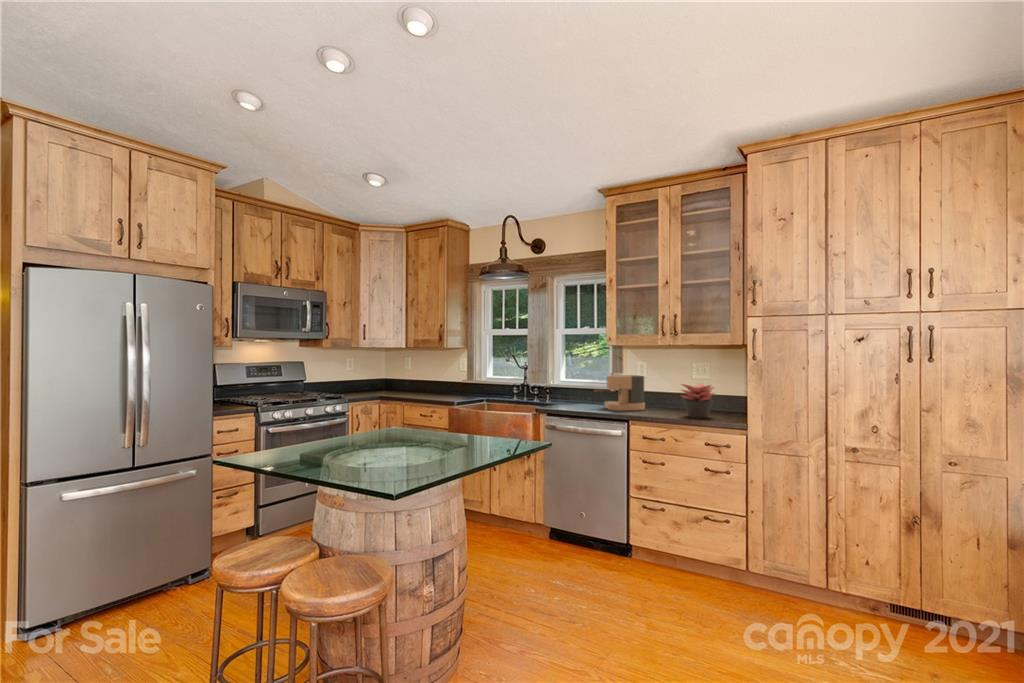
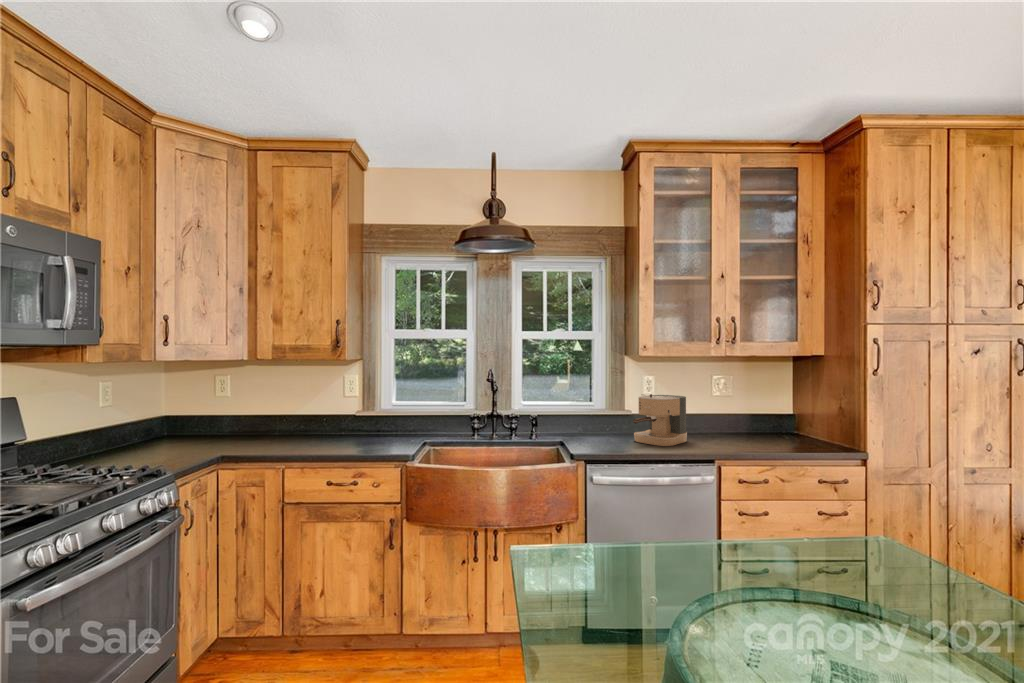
succulent plant: present [681,383,715,418] -> none [753,403,799,448]

